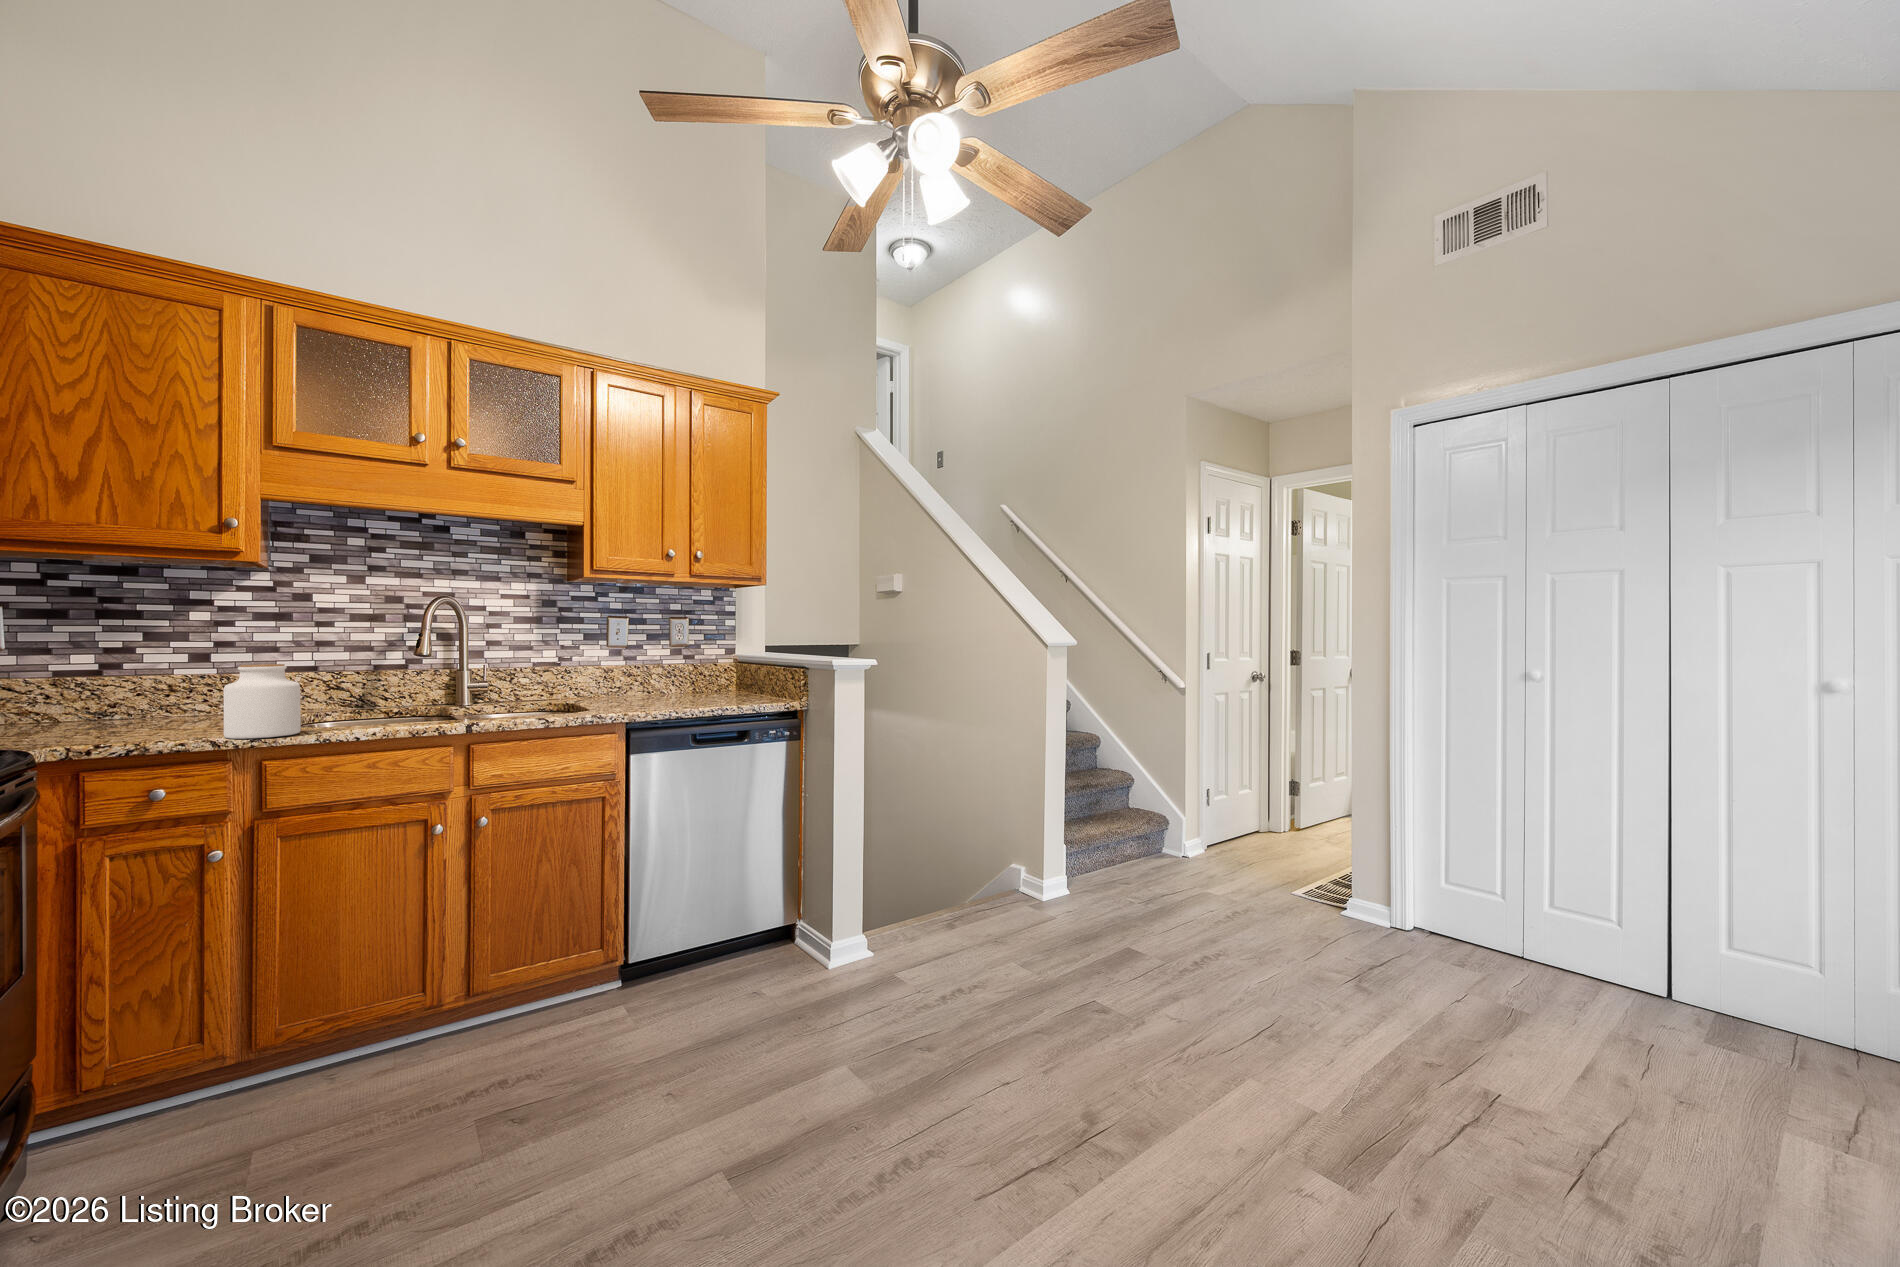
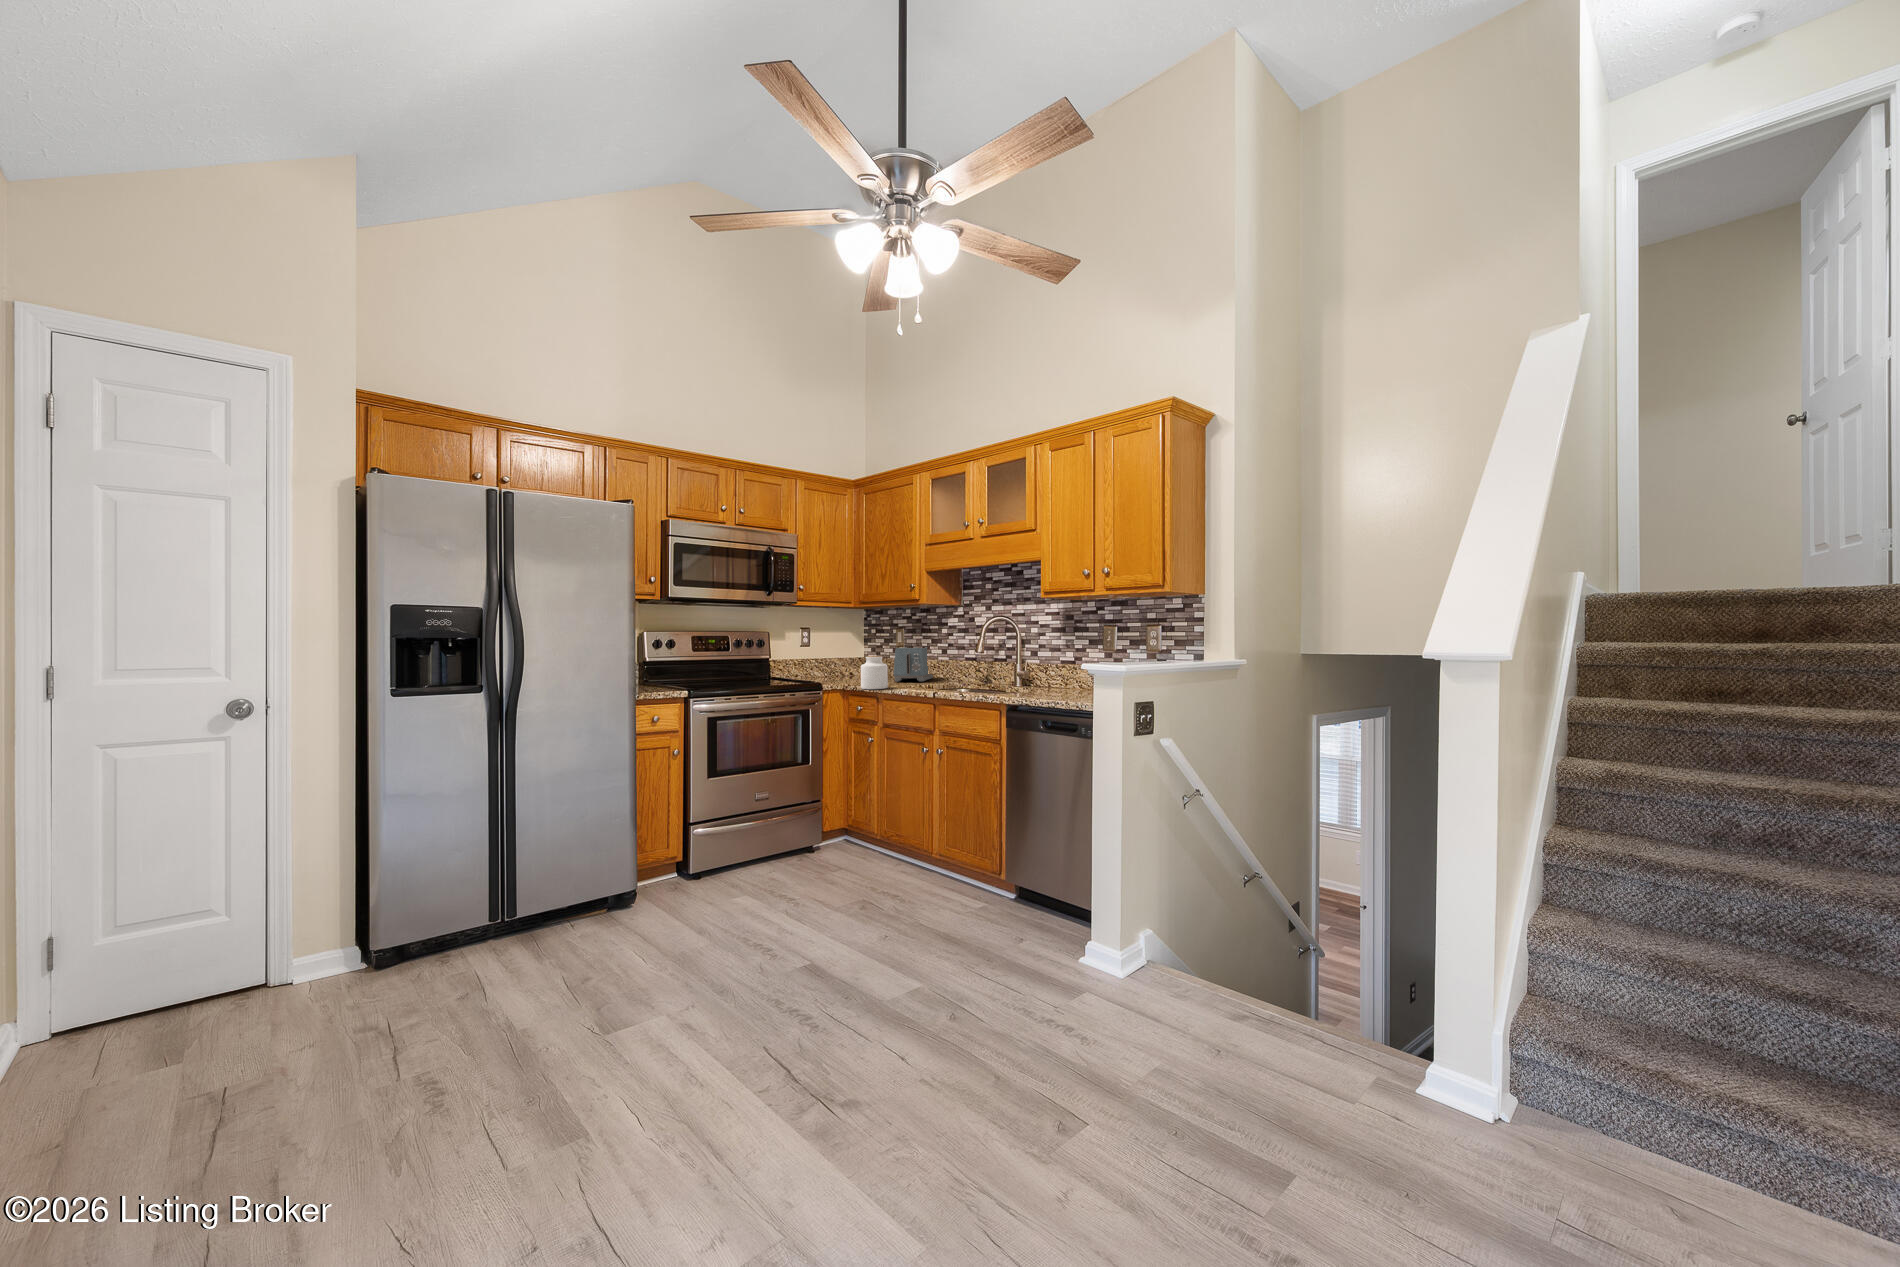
toaster: none [52,650,222,729] -> present [894,647,933,682]

